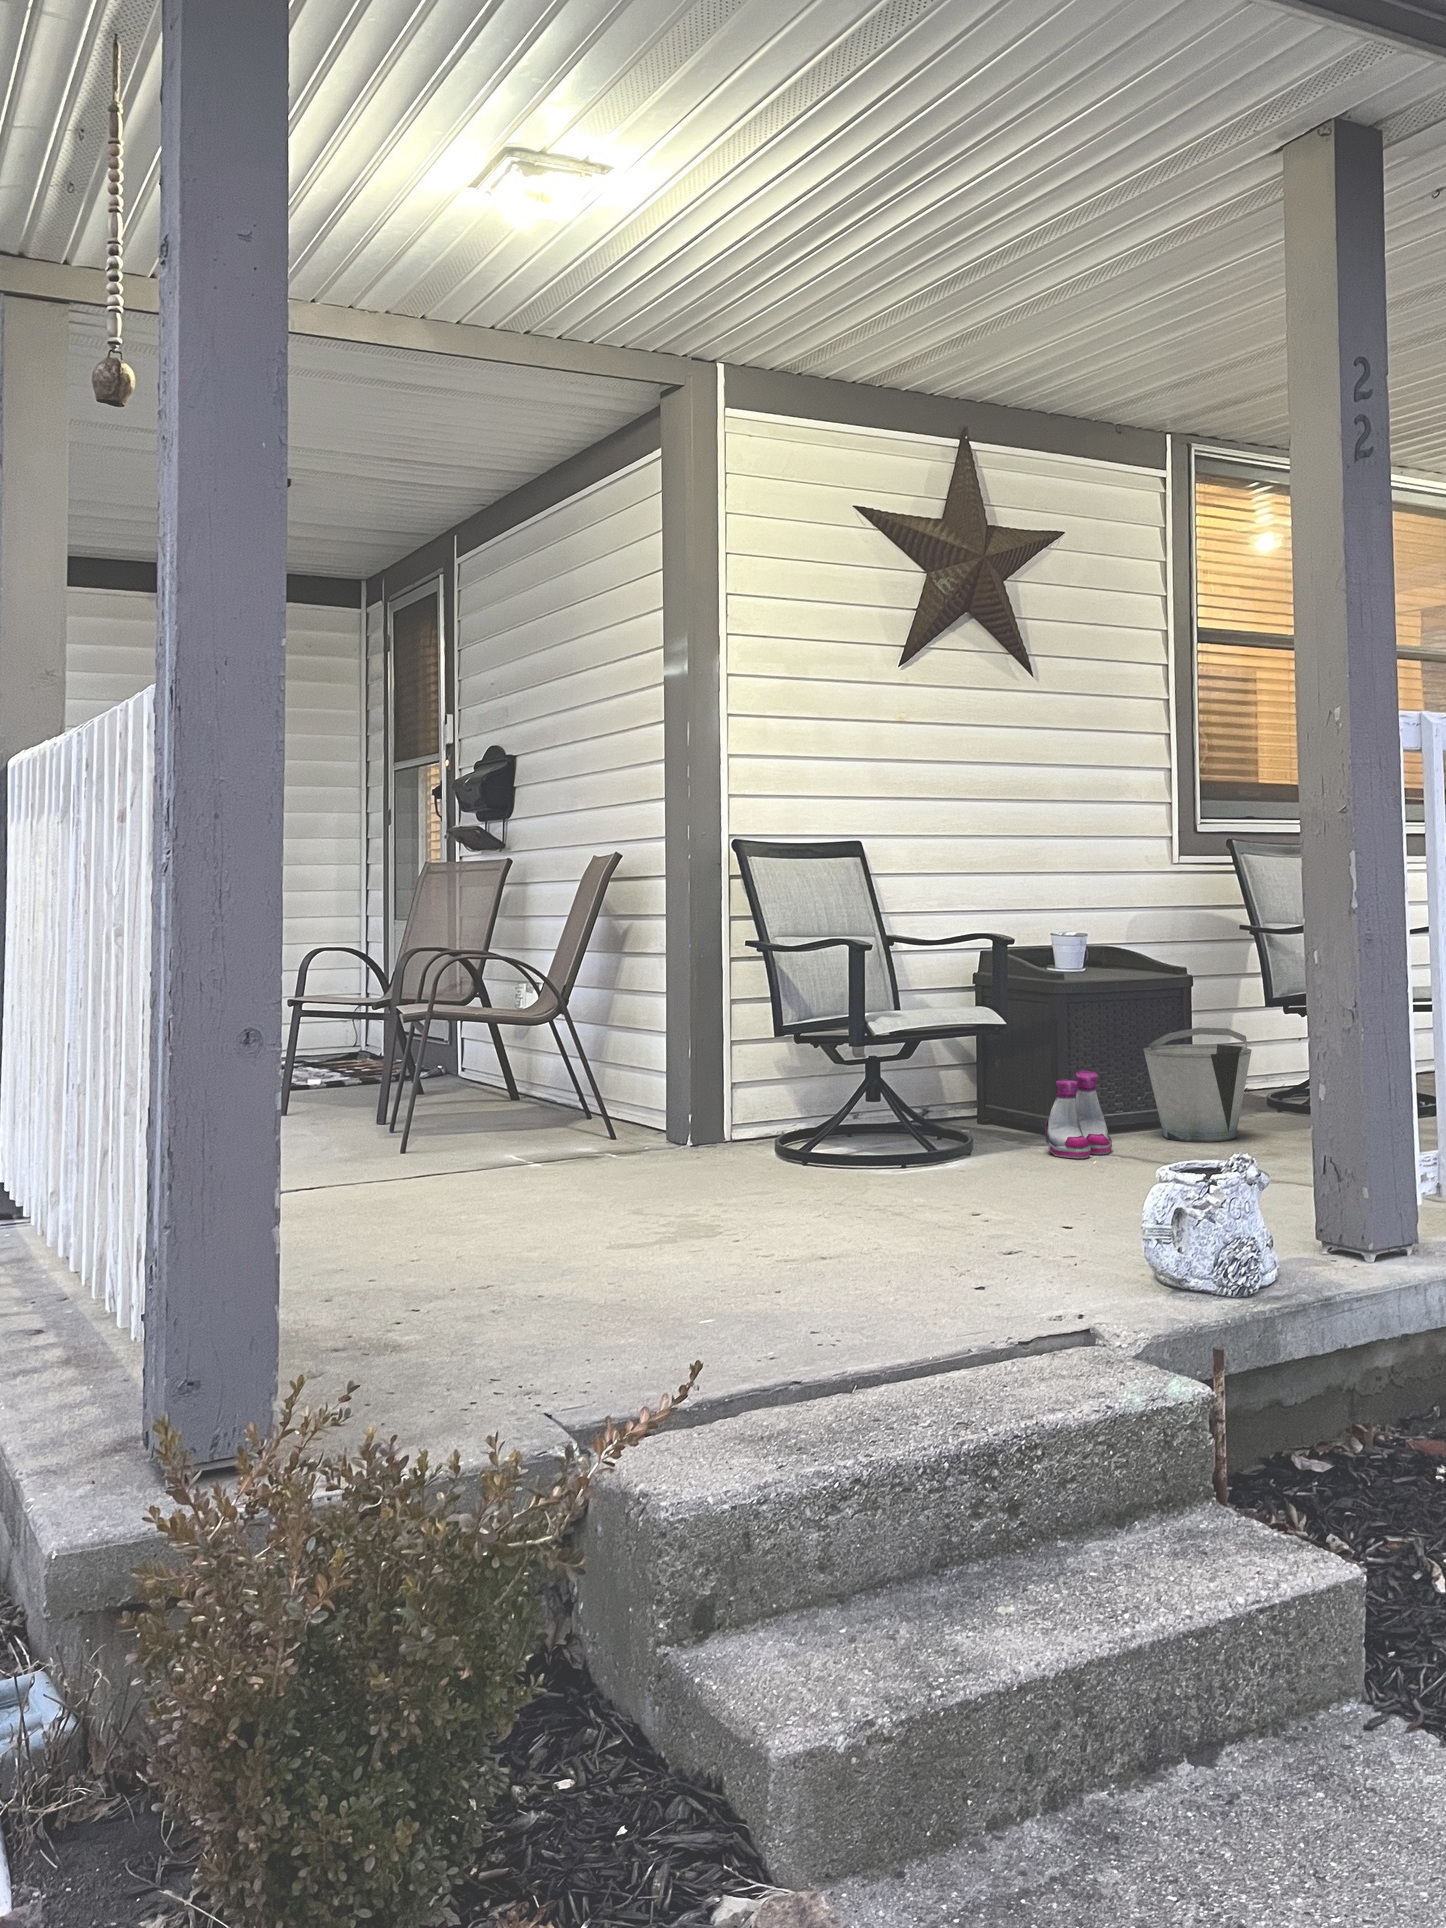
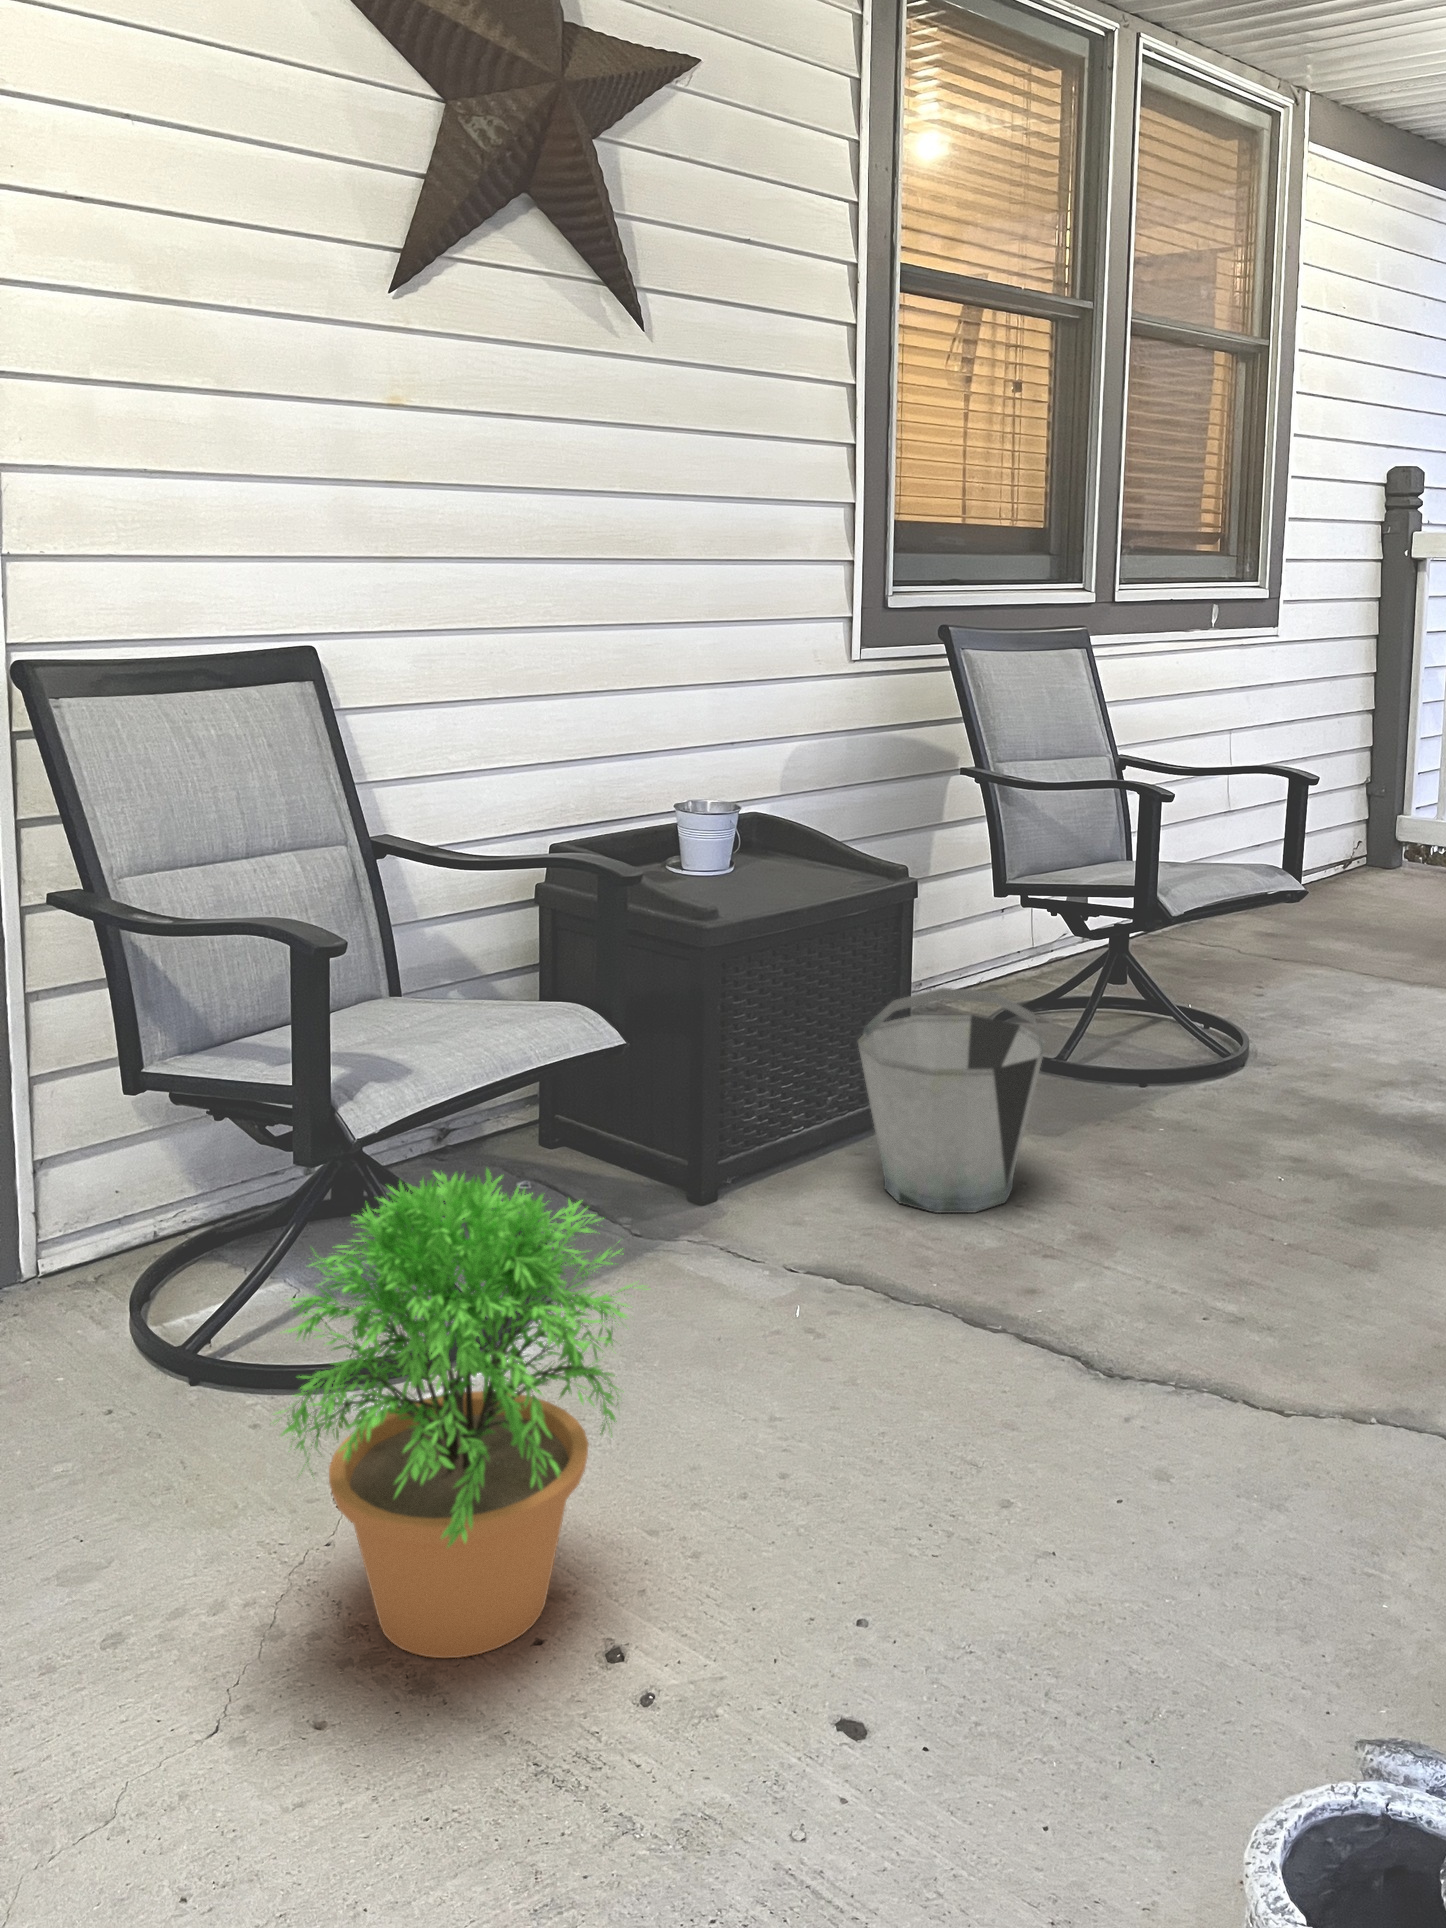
potted plant: none [837,1004,990,1200] -> present [276,1169,650,1658]
boots: present [1045,1070,1112,1158] -> none [700,1123,826,1322]

